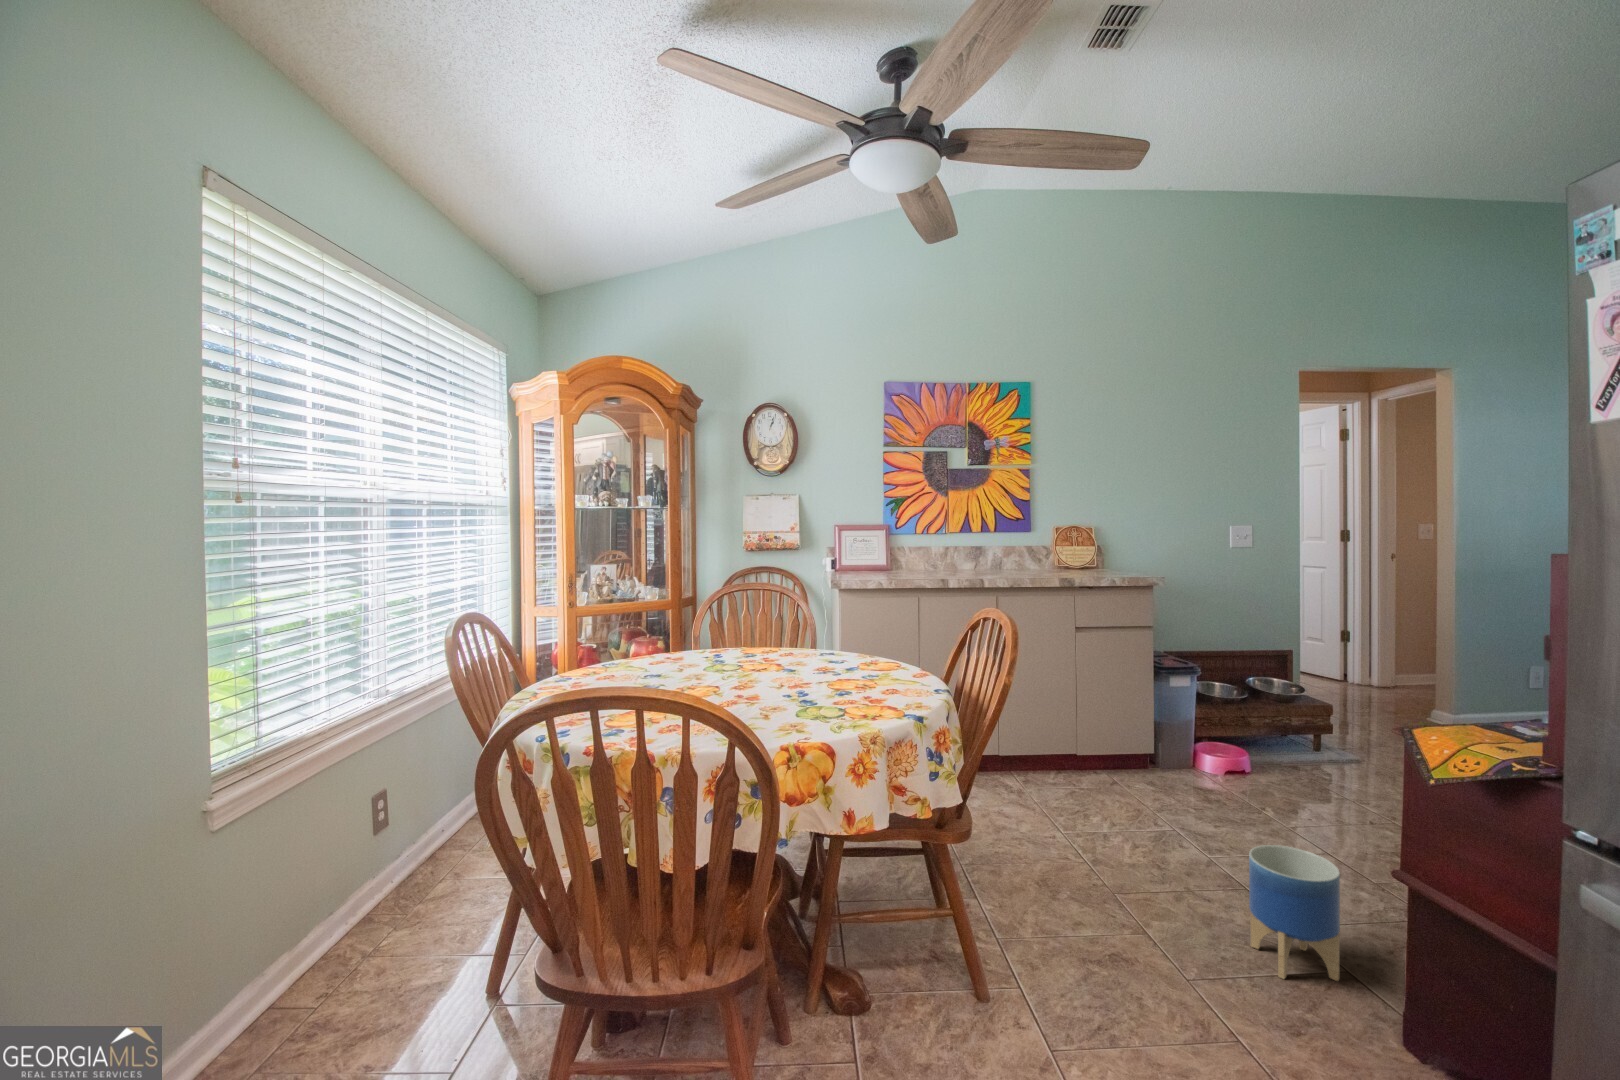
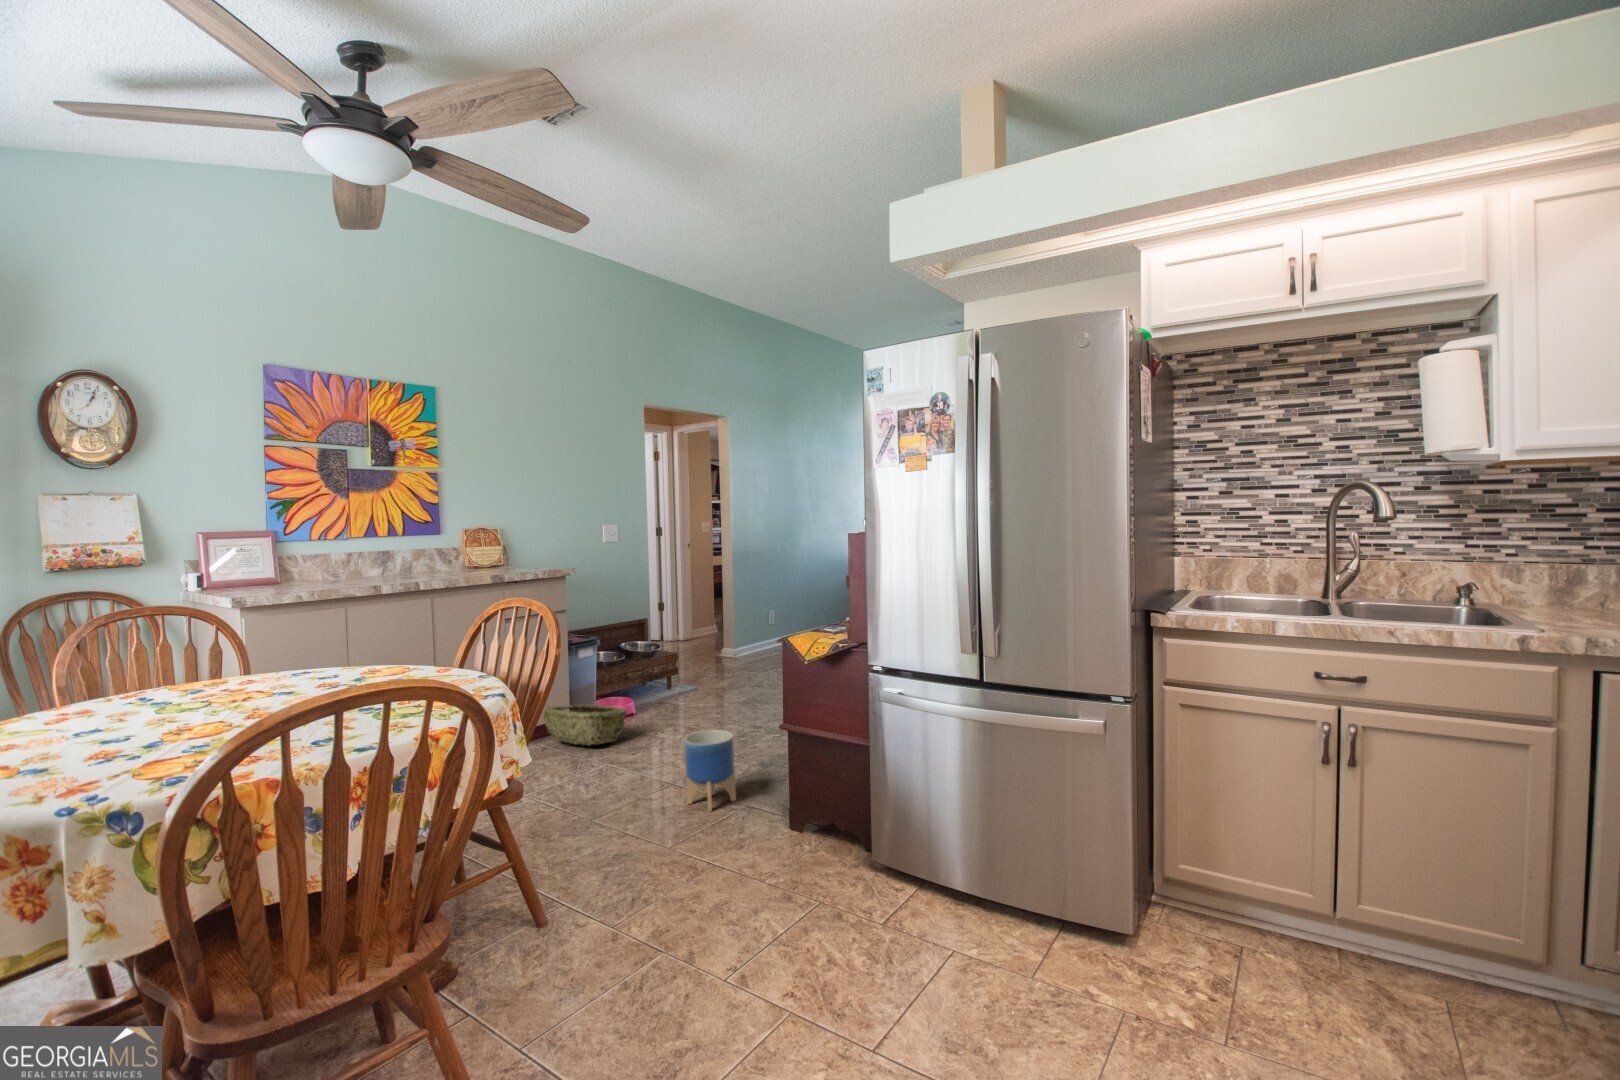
woven basket: none [1115,735,1221,804] -> present [544,704,627,745]

